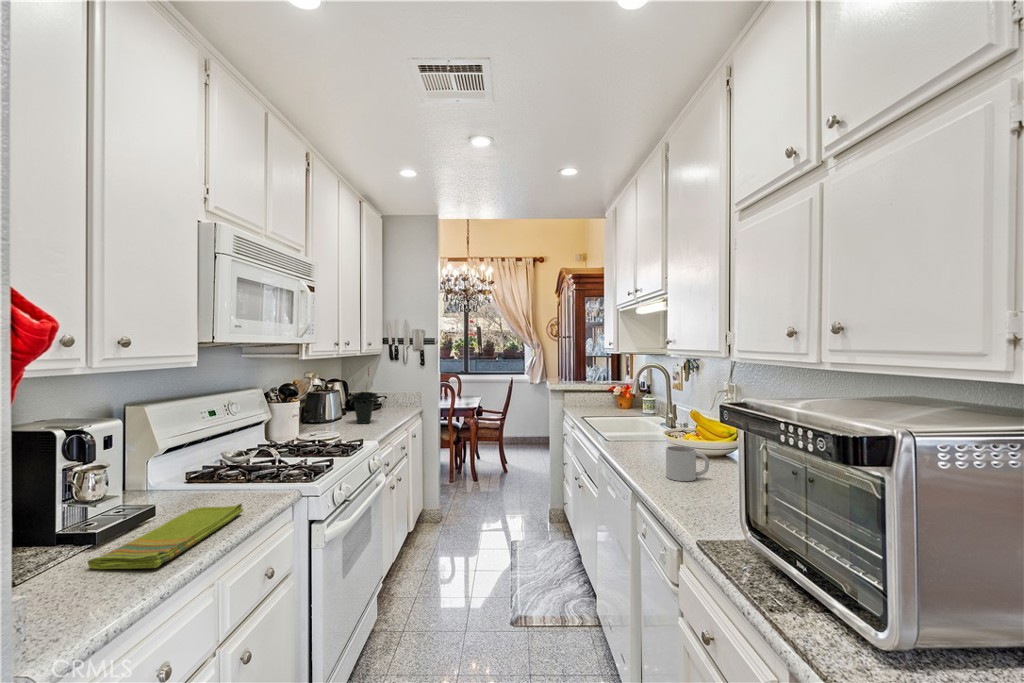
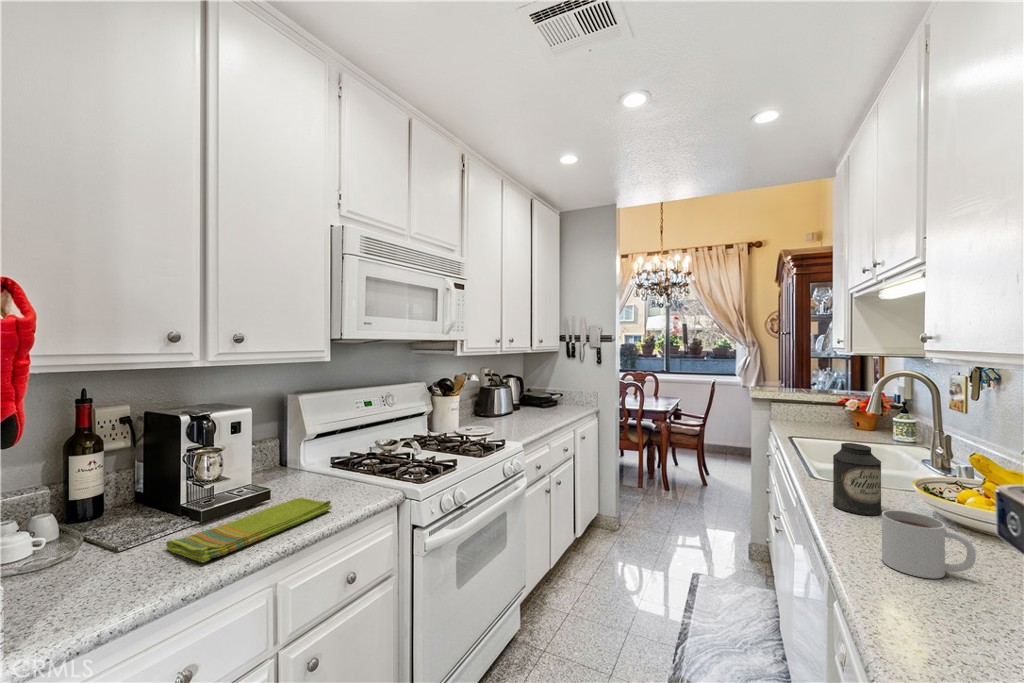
potted plant: present [349,370,378,424] -> none [511,363,540,421]
canister: none [631,411,658,457] -> present [833,443,881,515]

